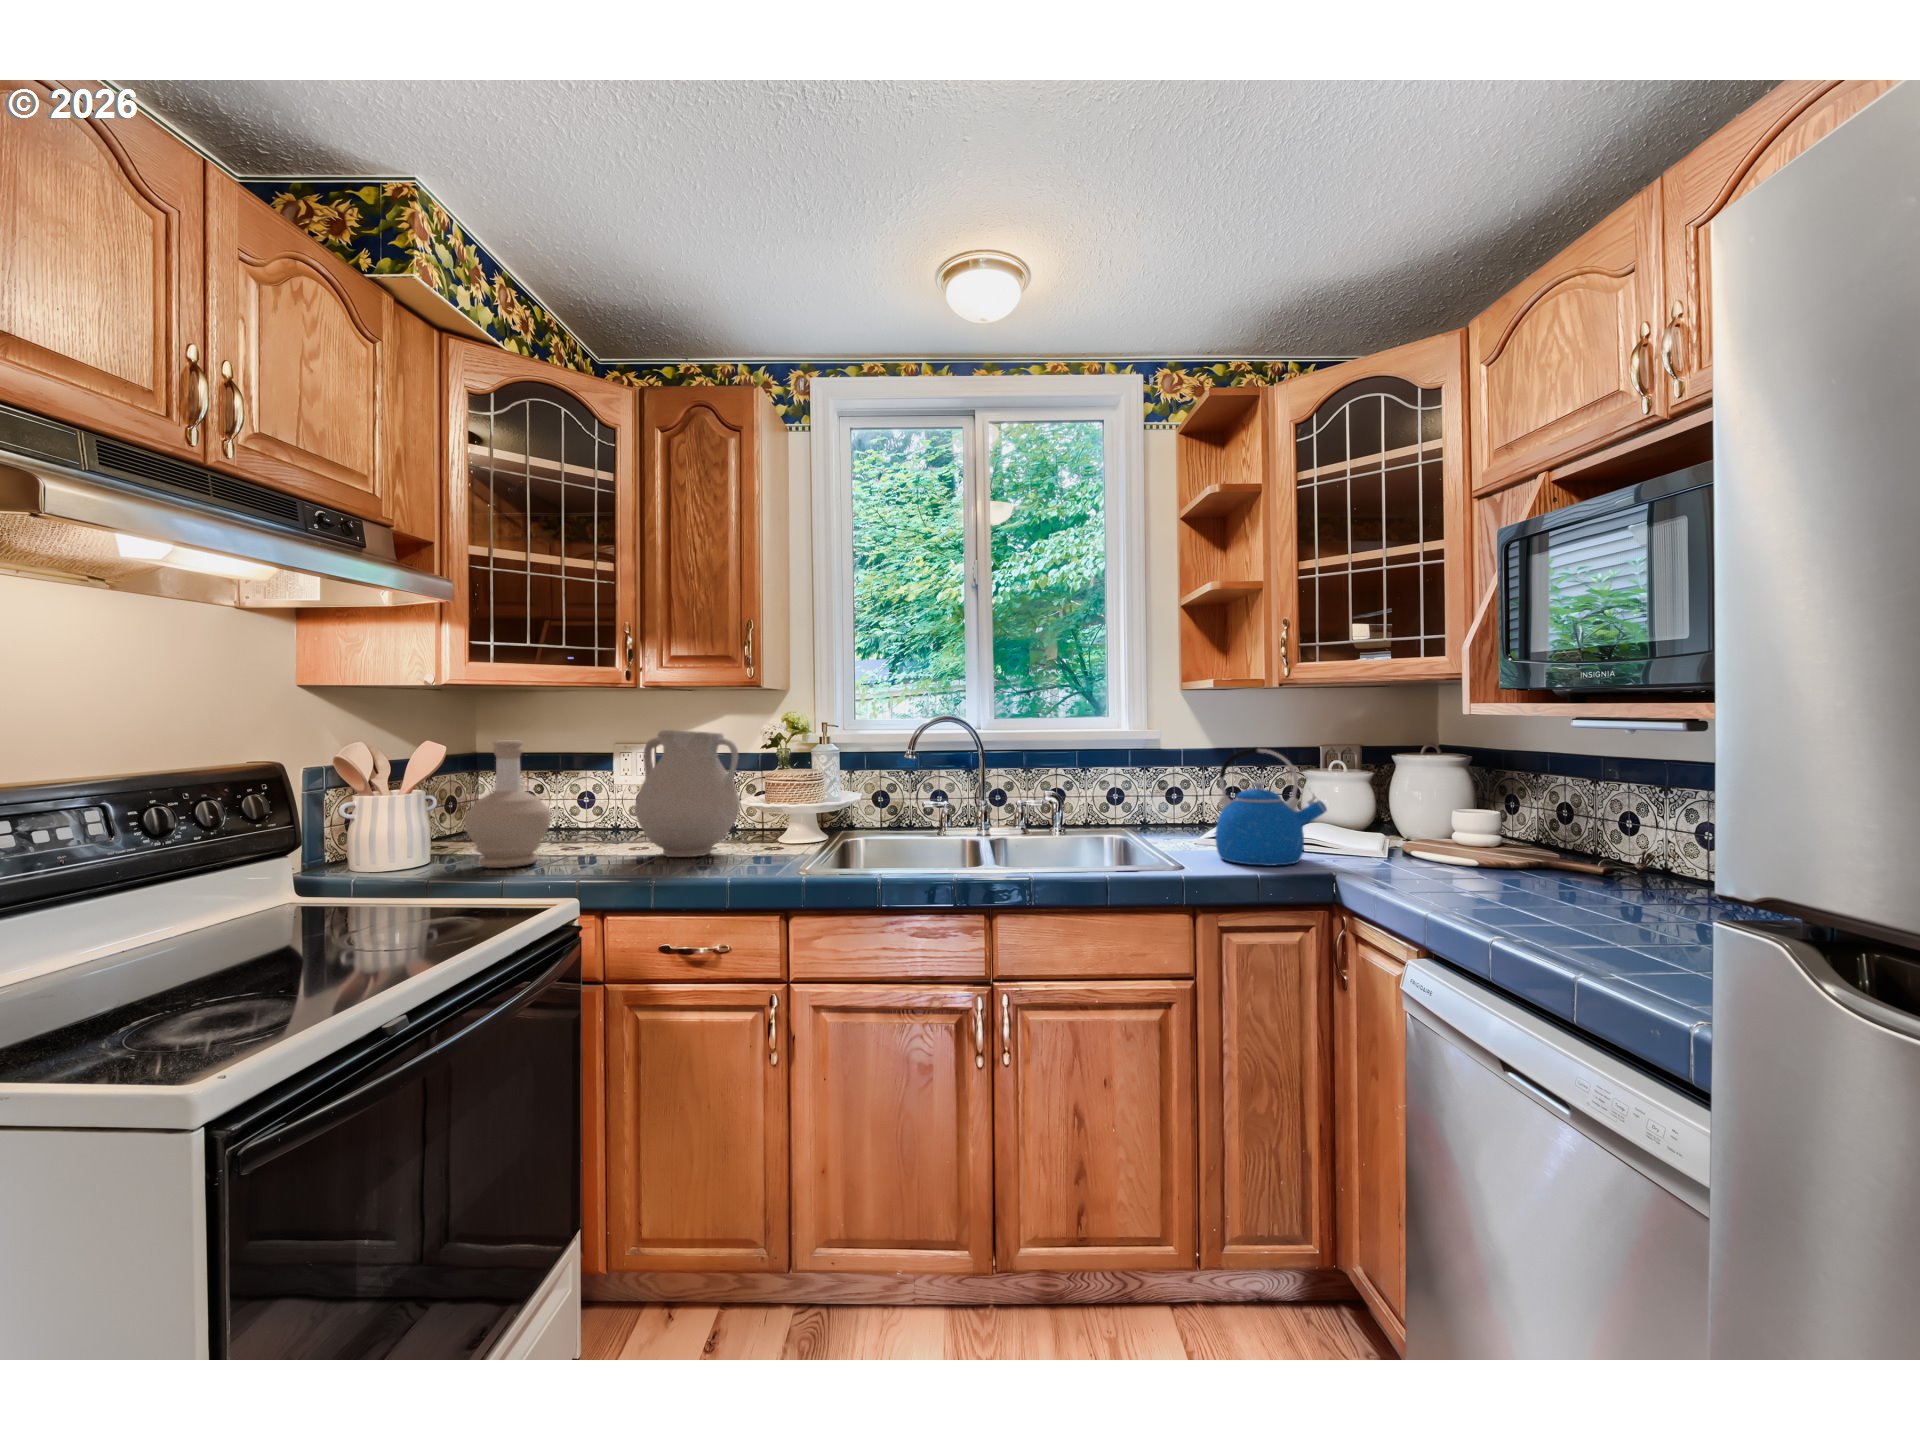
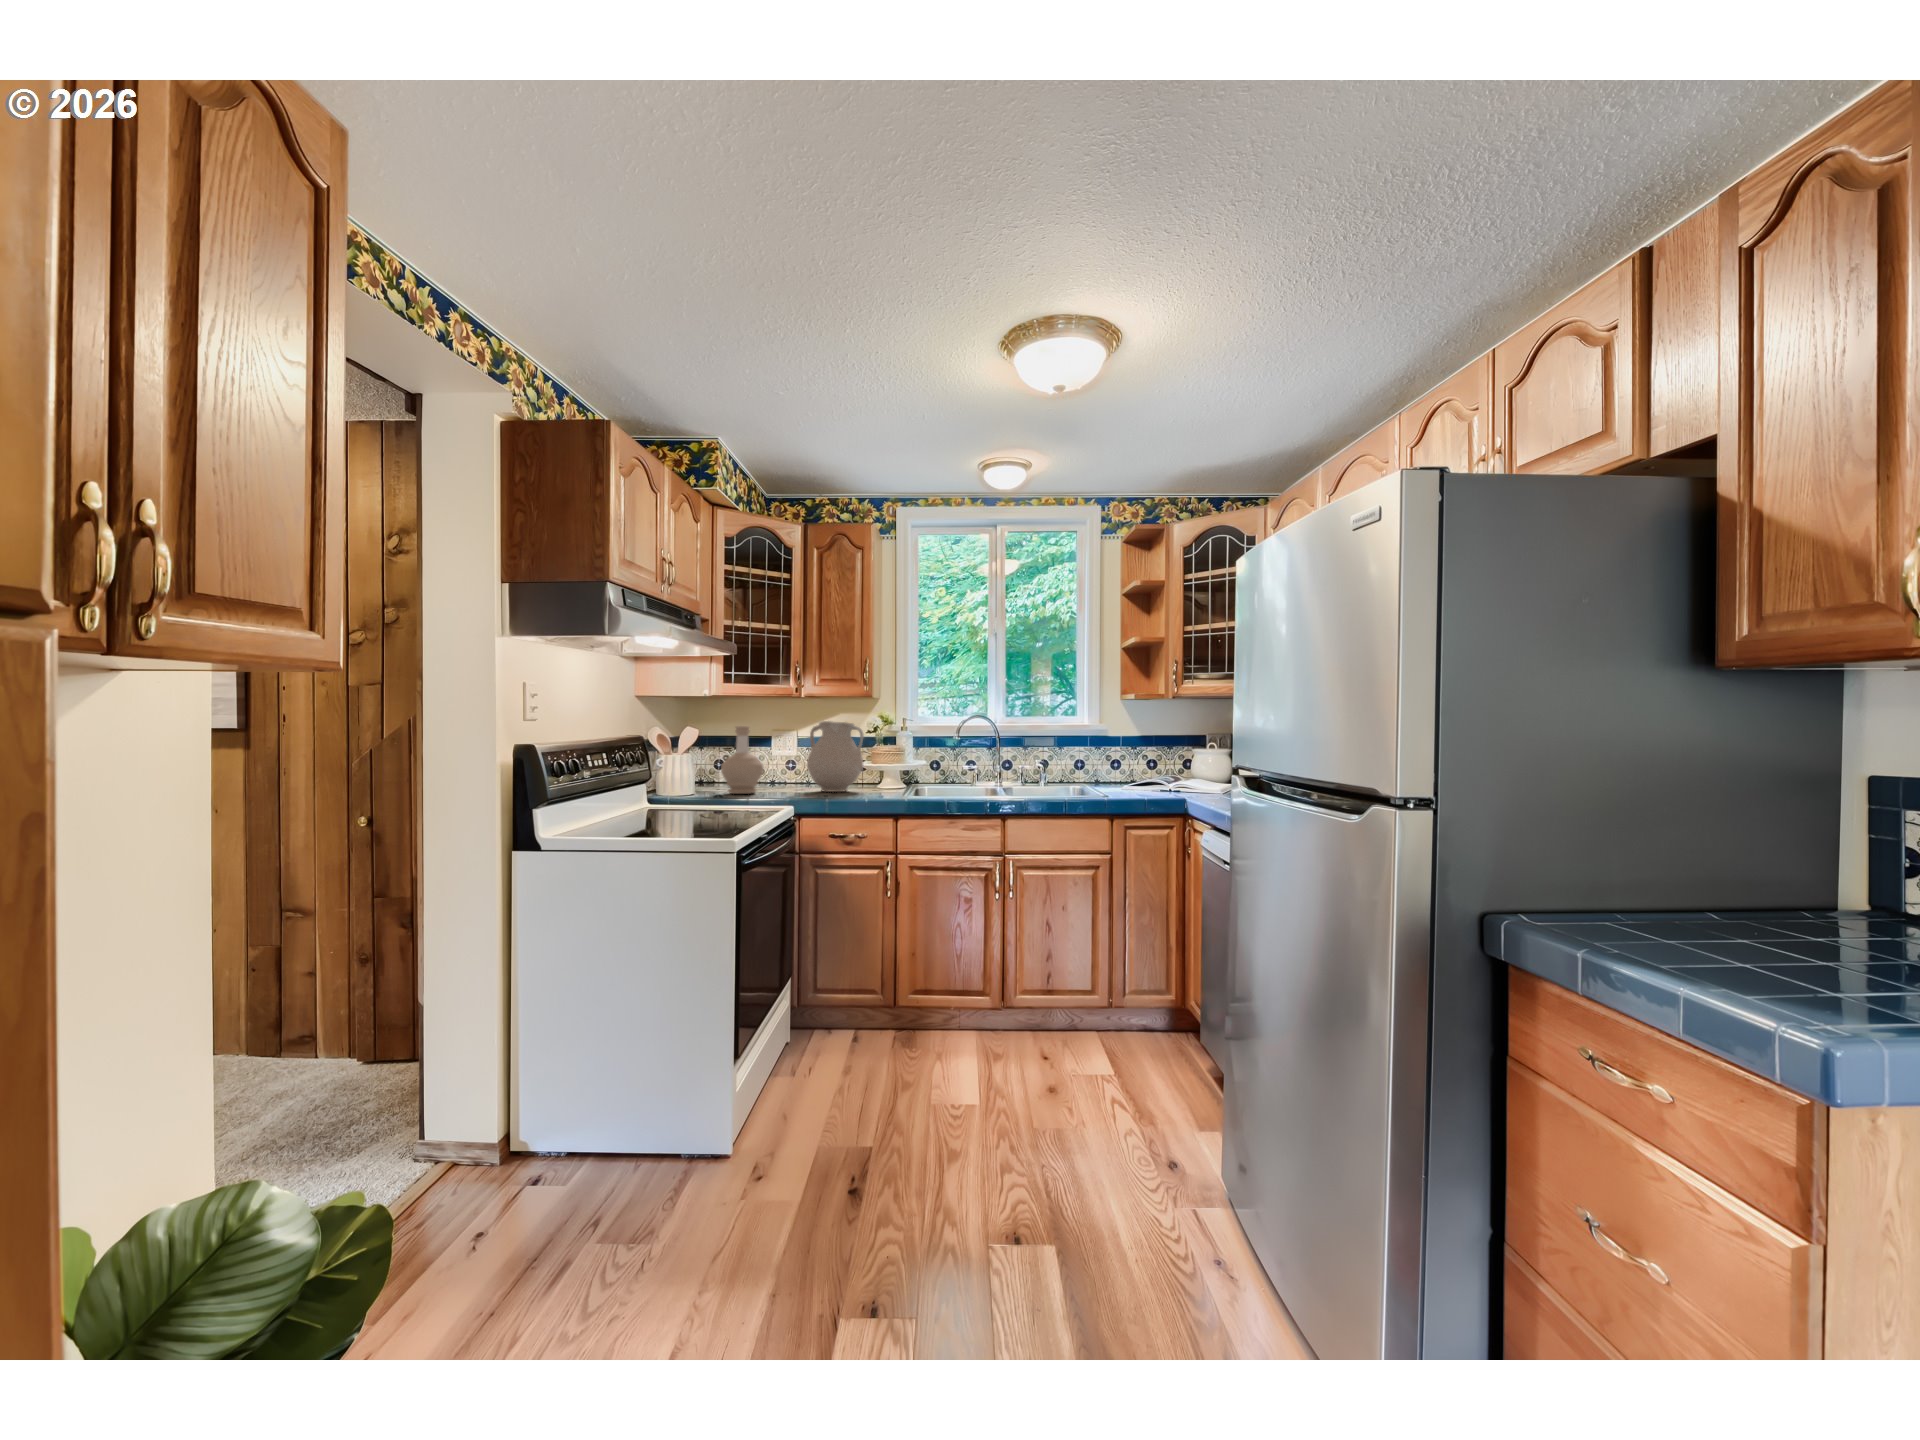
kettle: present [1215,748,1327,866] -> none [1128,734,1186,797]

